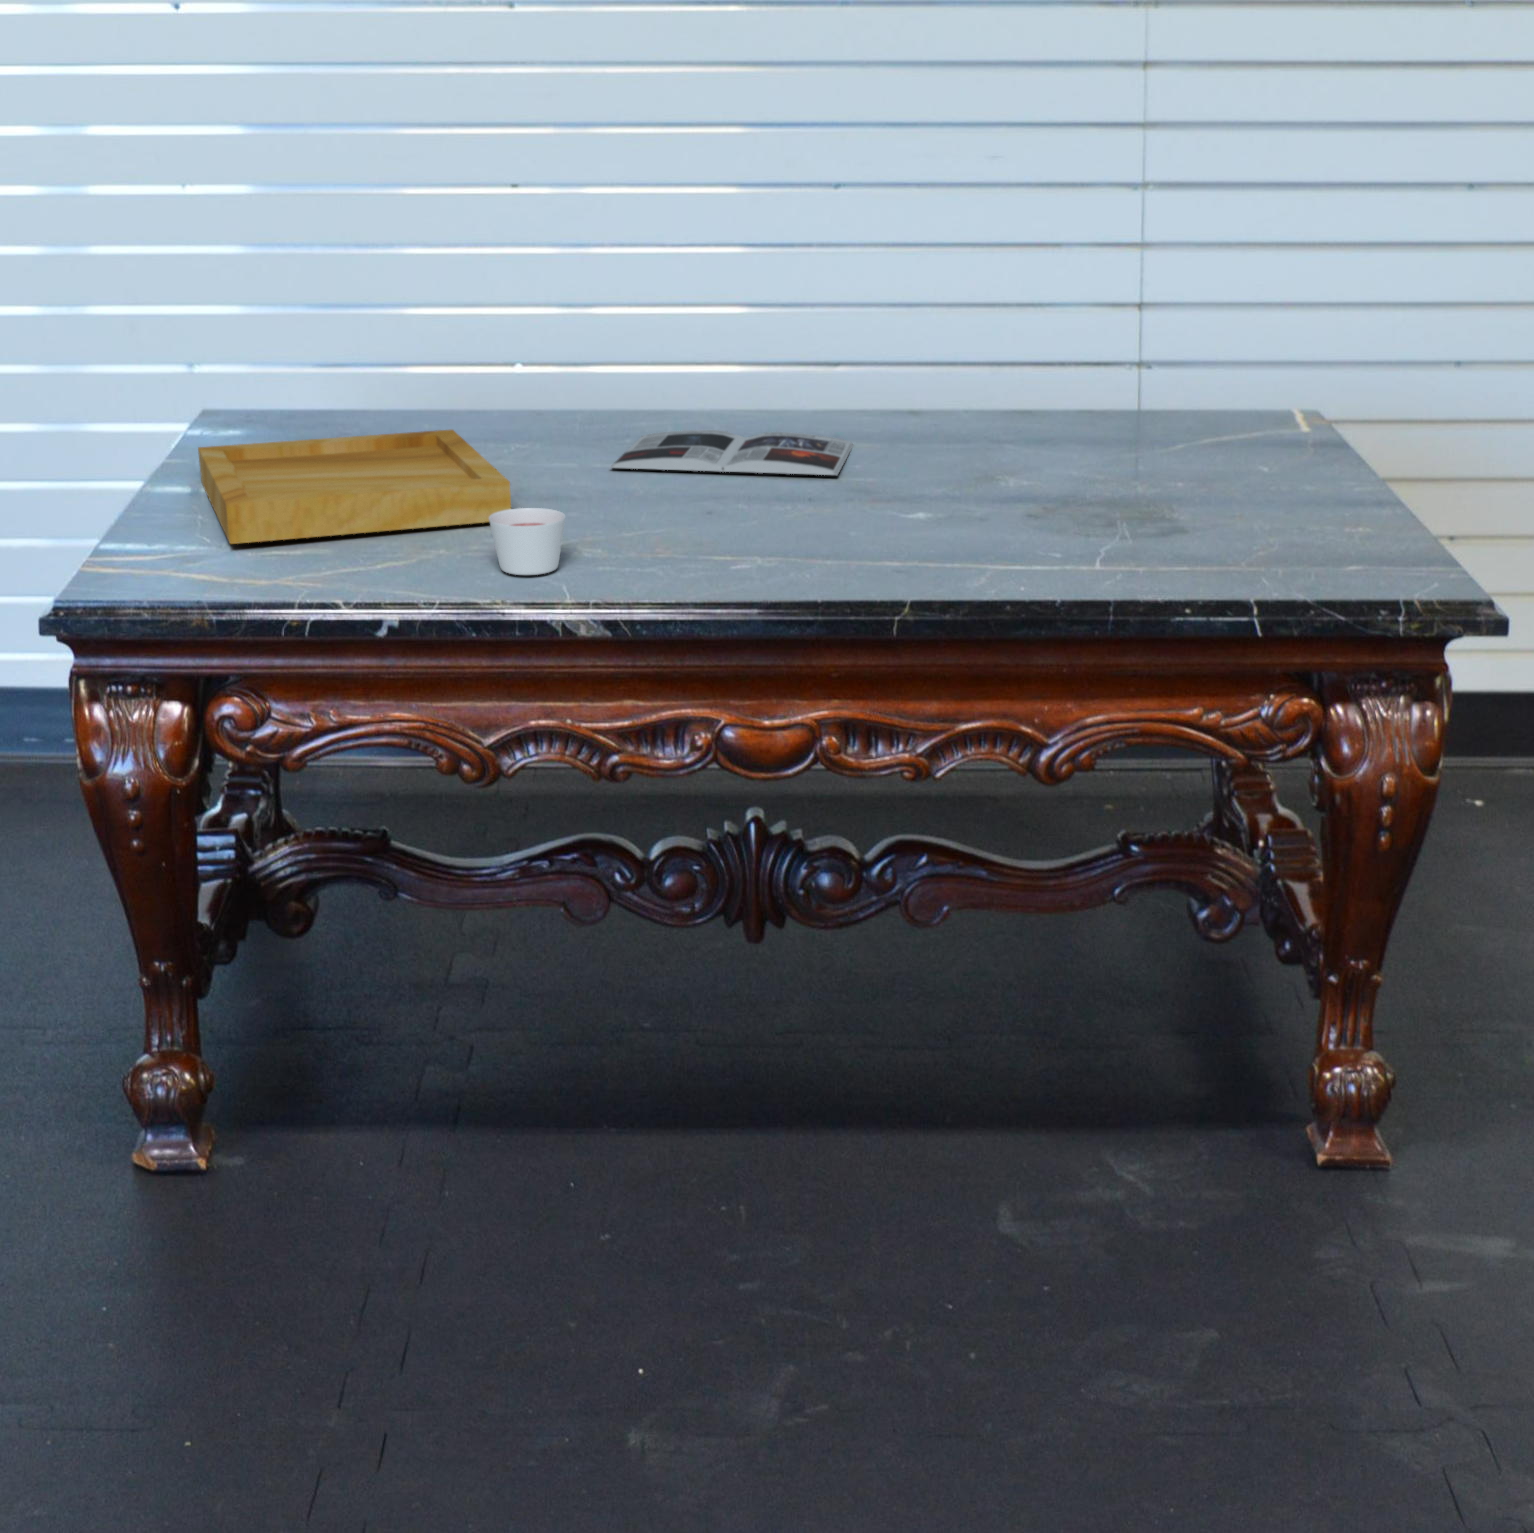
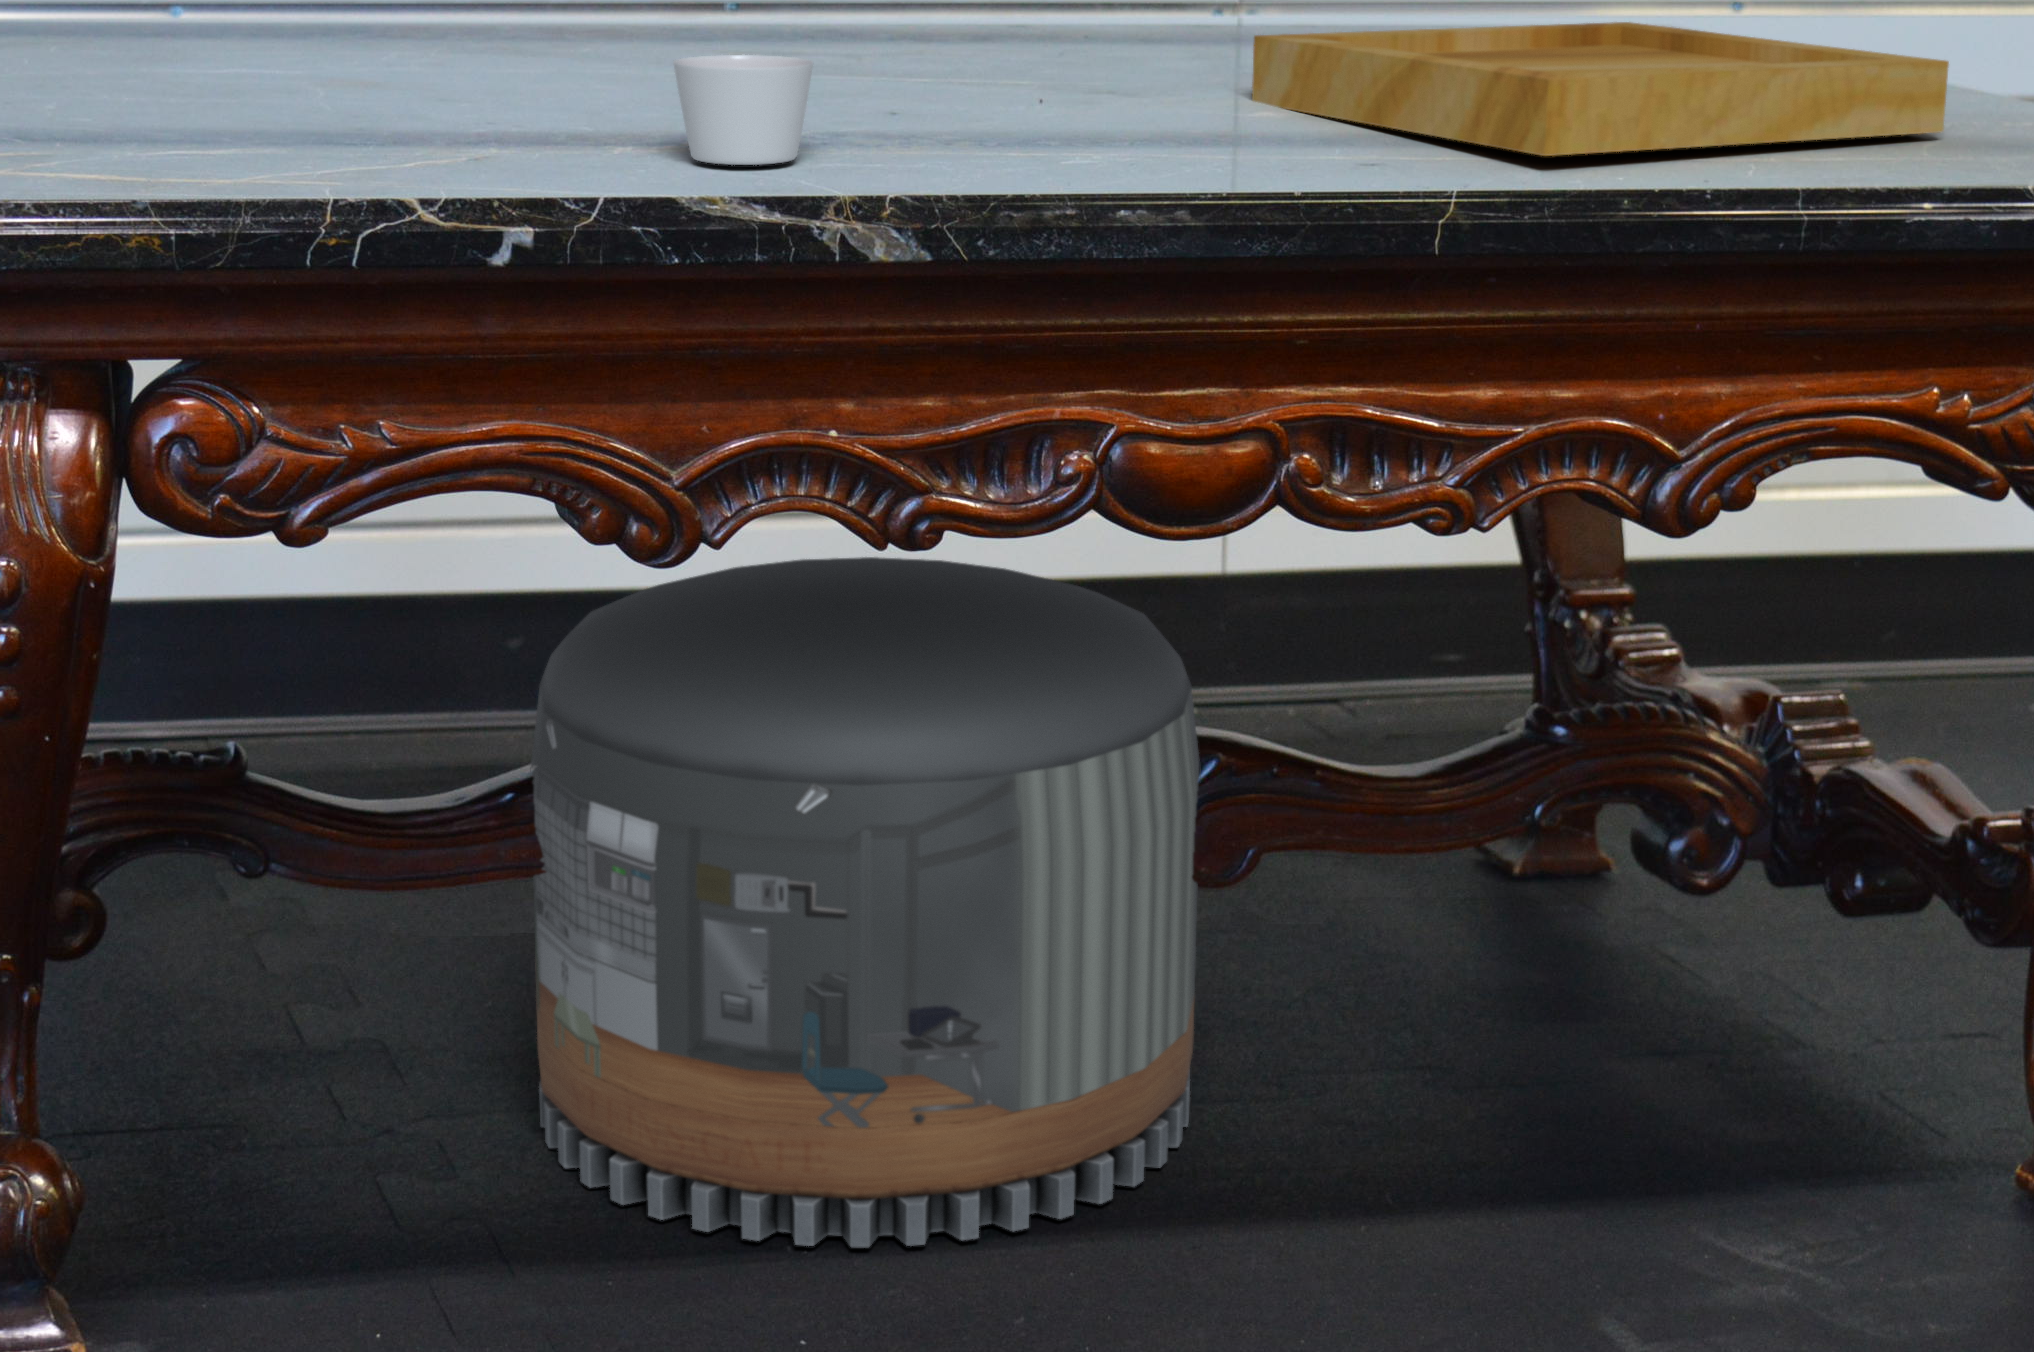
tray: present [198,430,511,544] -> present [1252,22,1949,156]
magazine: present [611,430,853,475] -> none [783,22,1190,66]
pouf: none [452,744,820,1136] -> present [531,557,1200,1247]

